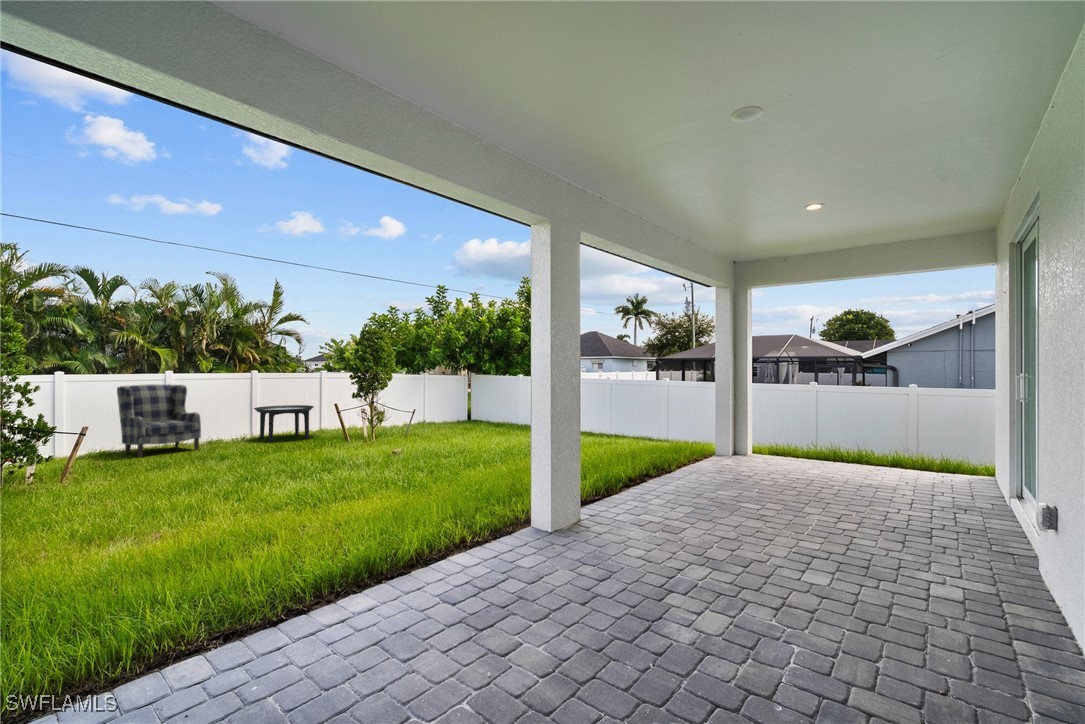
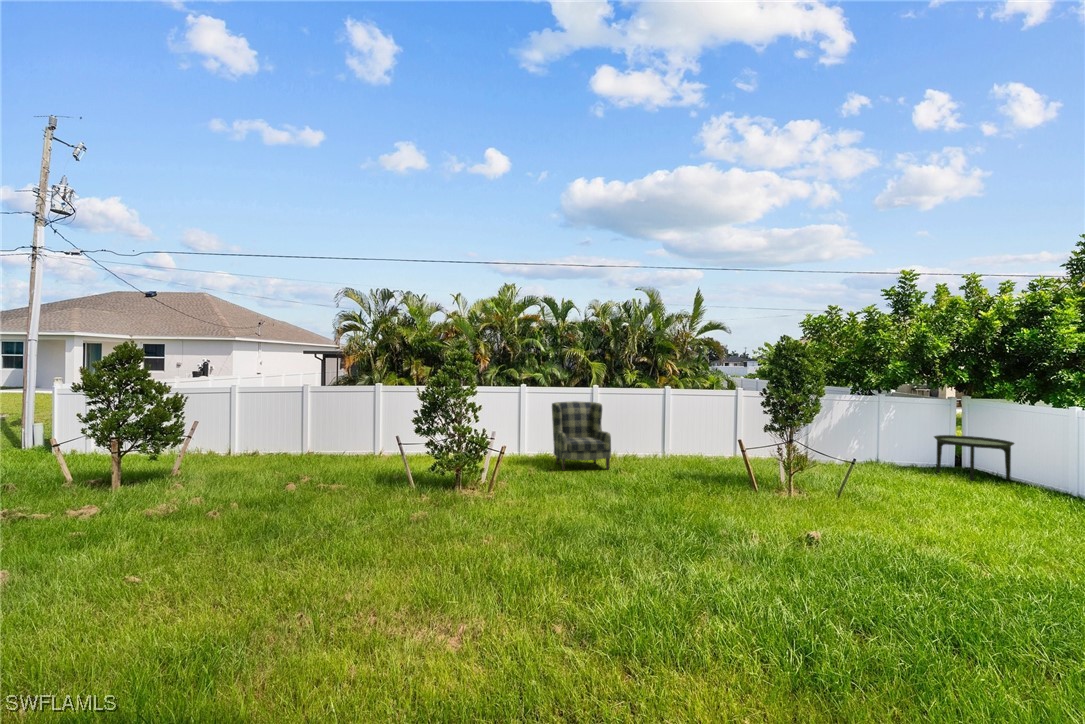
round table: present [254,405,314,442] -> present [934,435,1014,480]

